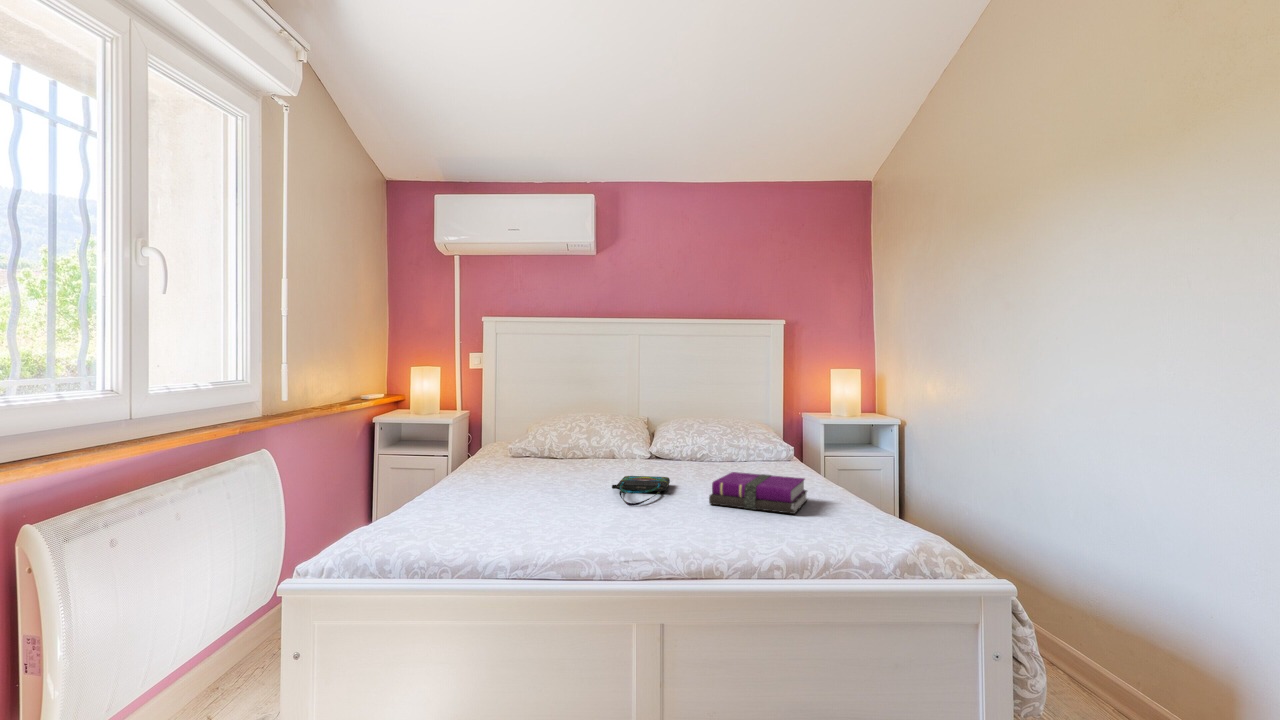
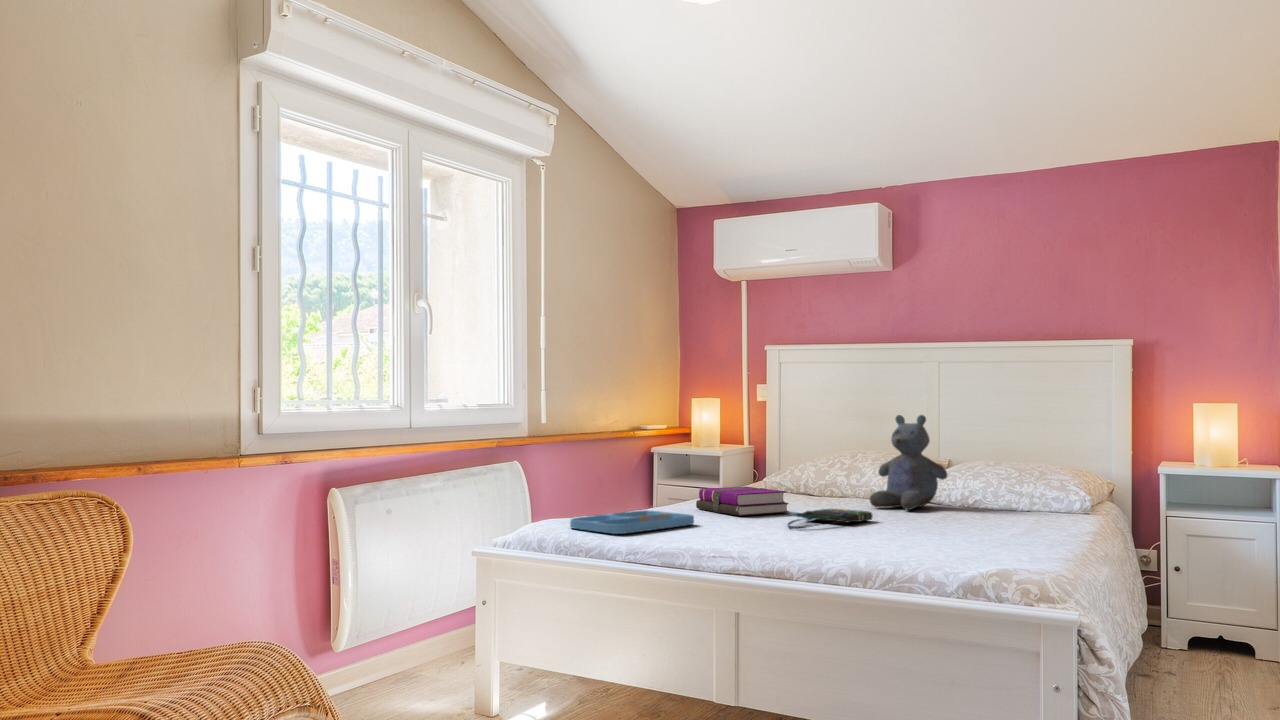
stuffed bear: none [626,388,687,468] -> present [870,415,947,510]
notebook: present [709,472,807,514] -> present [696,486,789,516]
tray: none [406,498,535,543] -> present [570,510,694,534]

